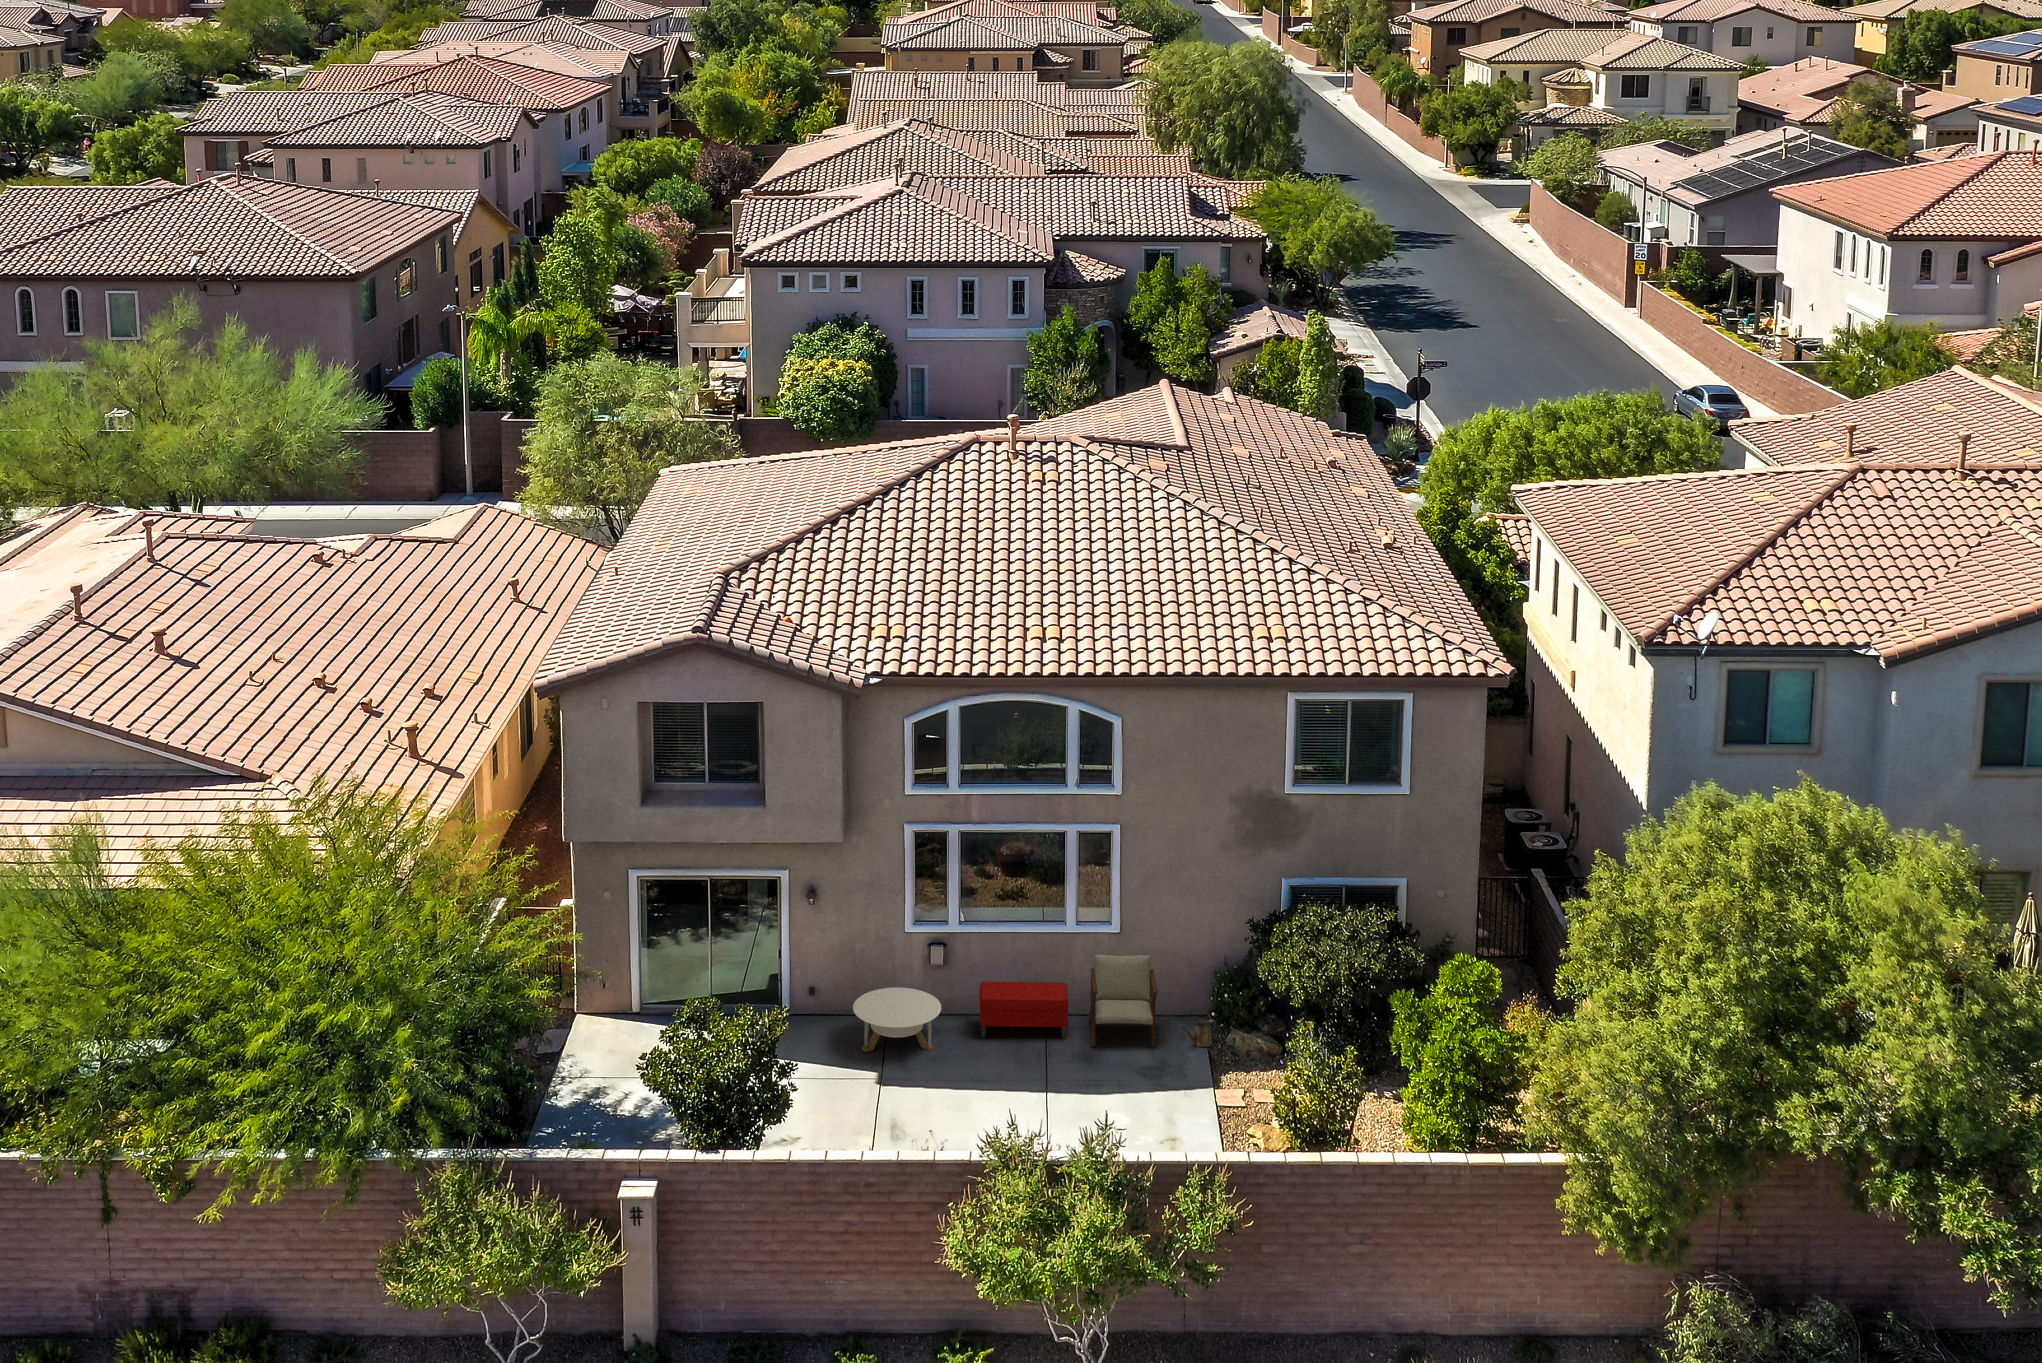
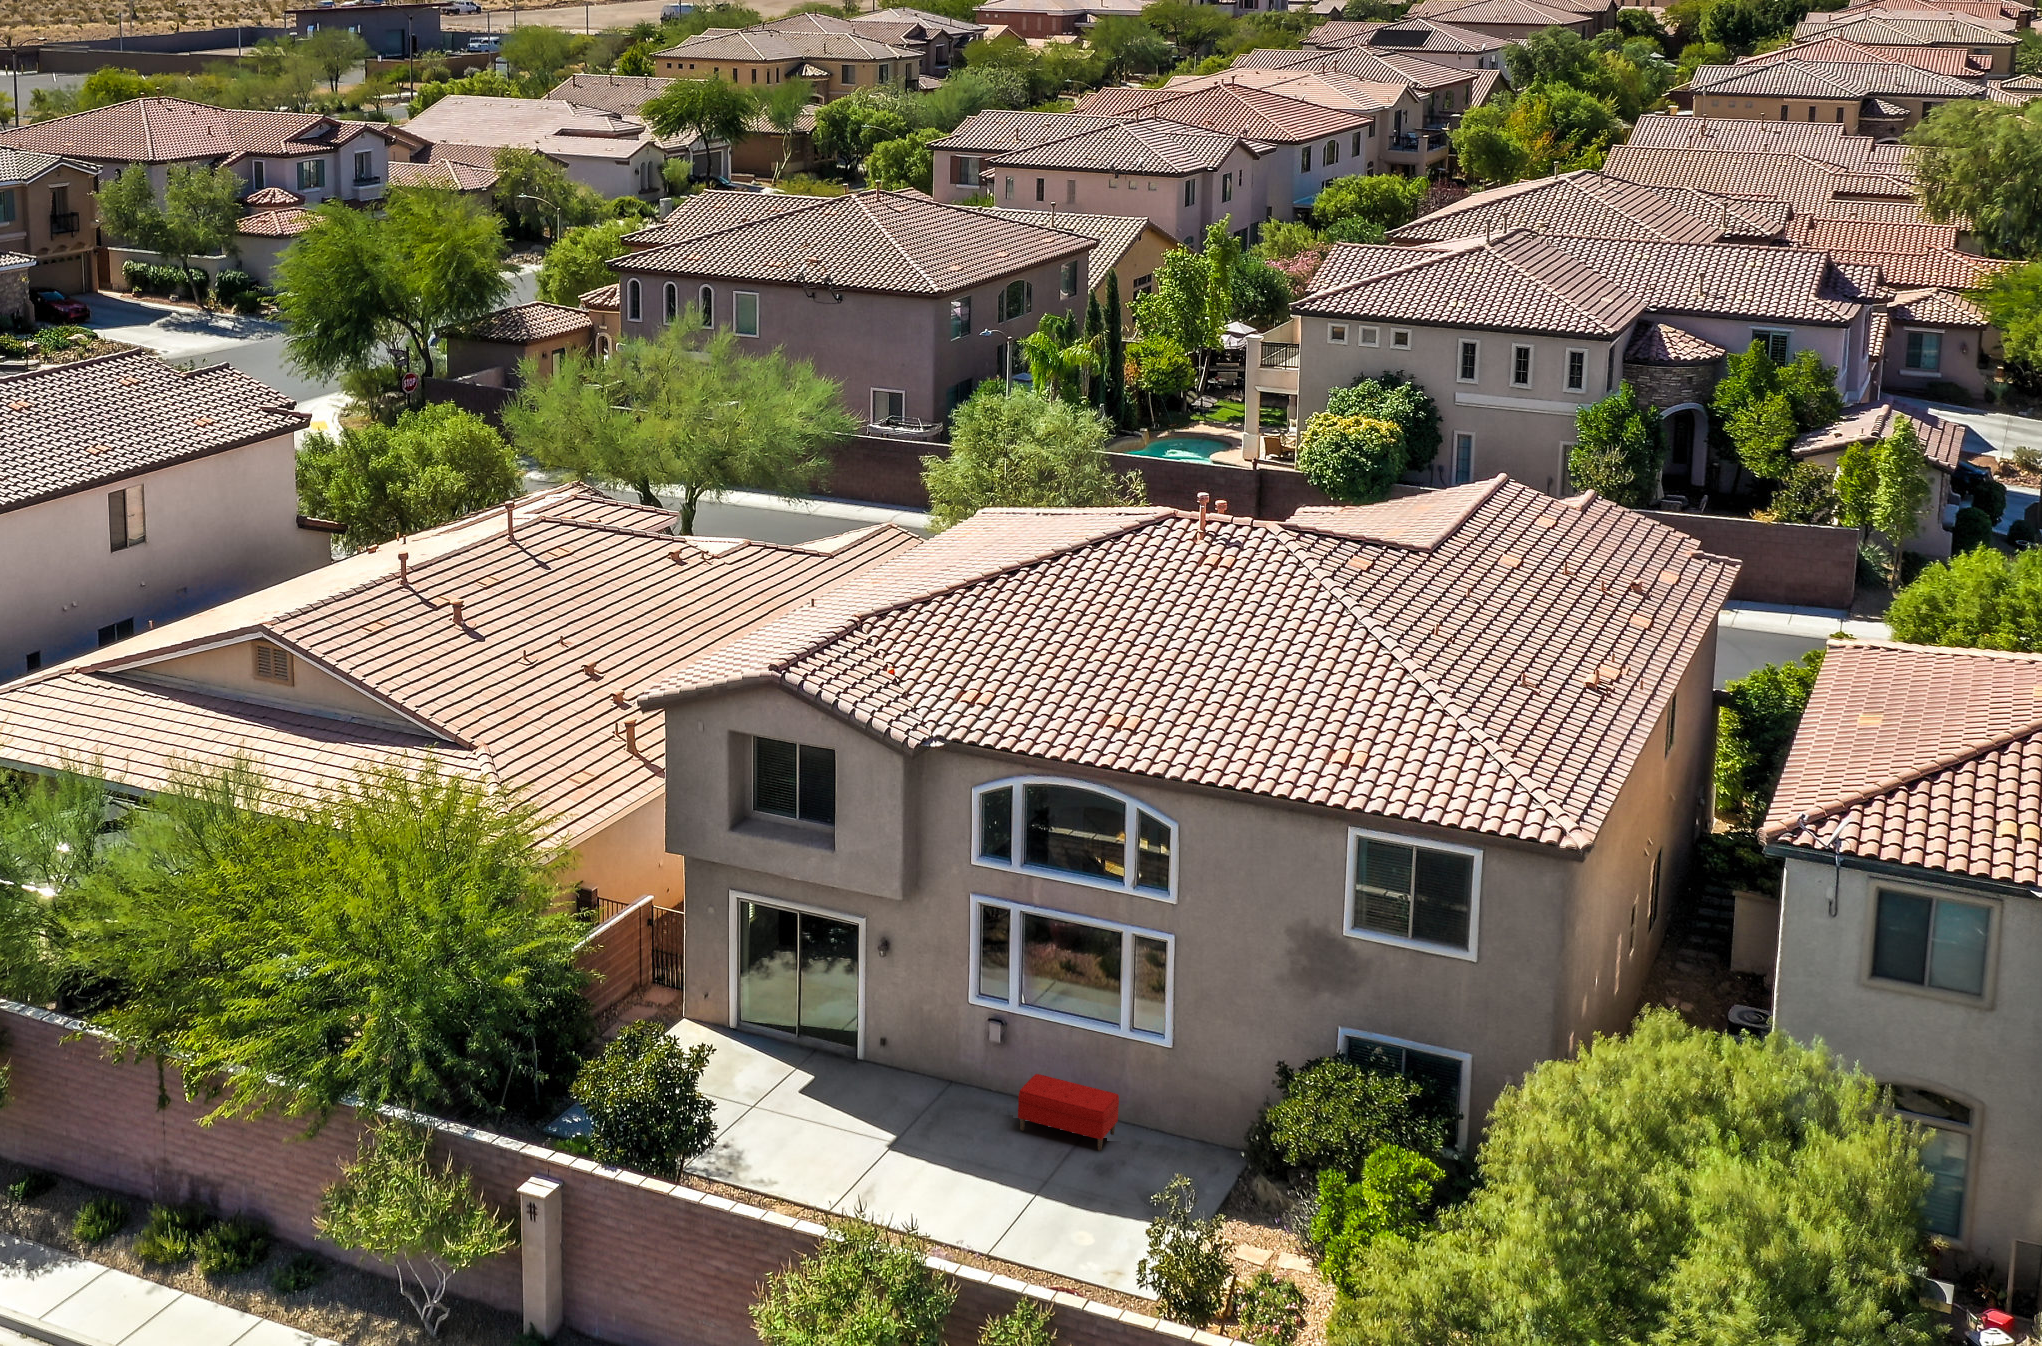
lounge chair: present [1088,954,1158,1047] -> none [1118,1071,1203,1183]
round table: present [853,988,941,1052] -> none [896,1059,986,1130]
watering can: present [1179,1020,1216,1047] -> none [1204,1164,1252,1196]

